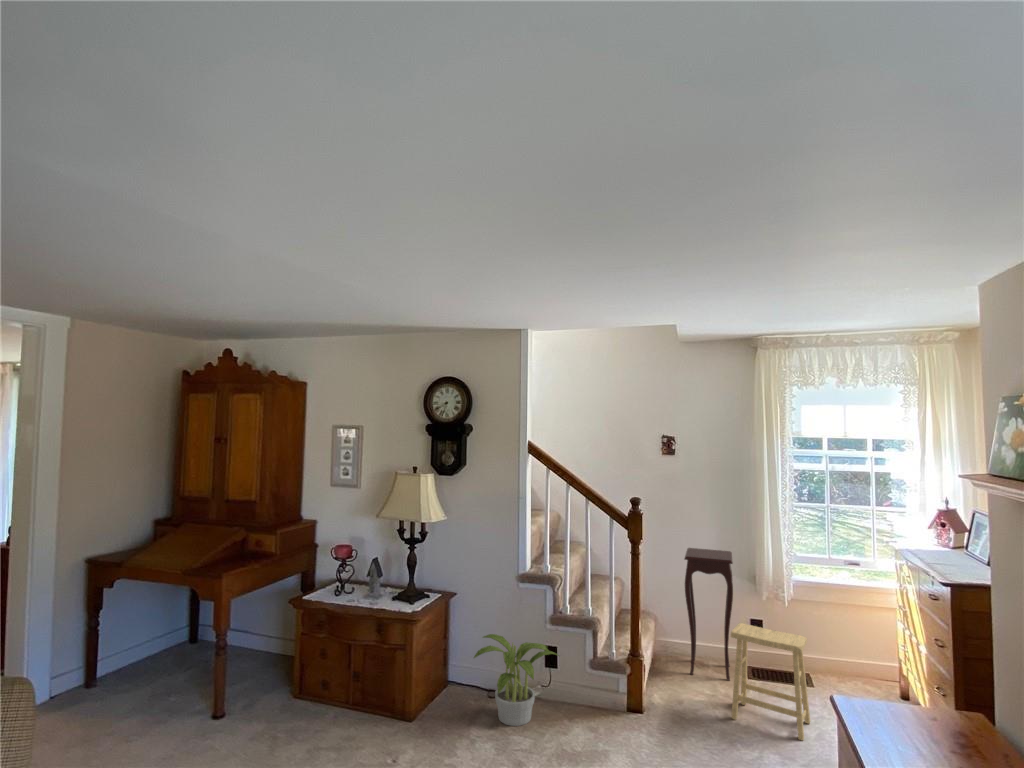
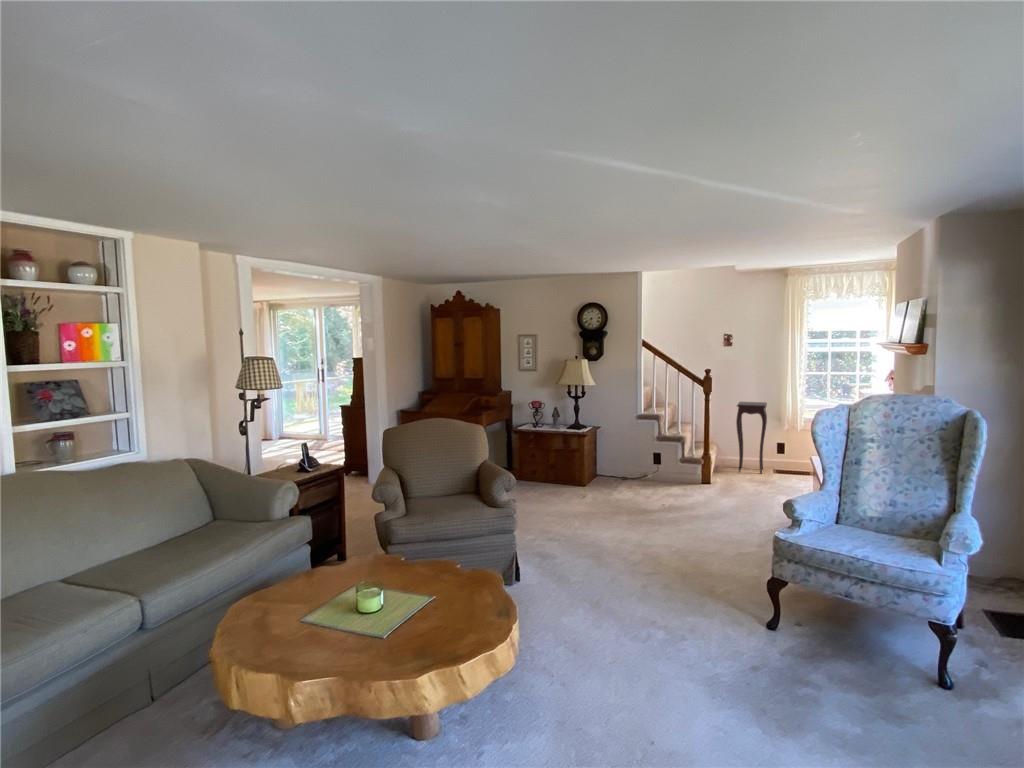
footstool: present [731,623,810,740] -> none [760,437,804,491]
potted plant: present [474,634,557,726] -> none [619,444,664,487]

